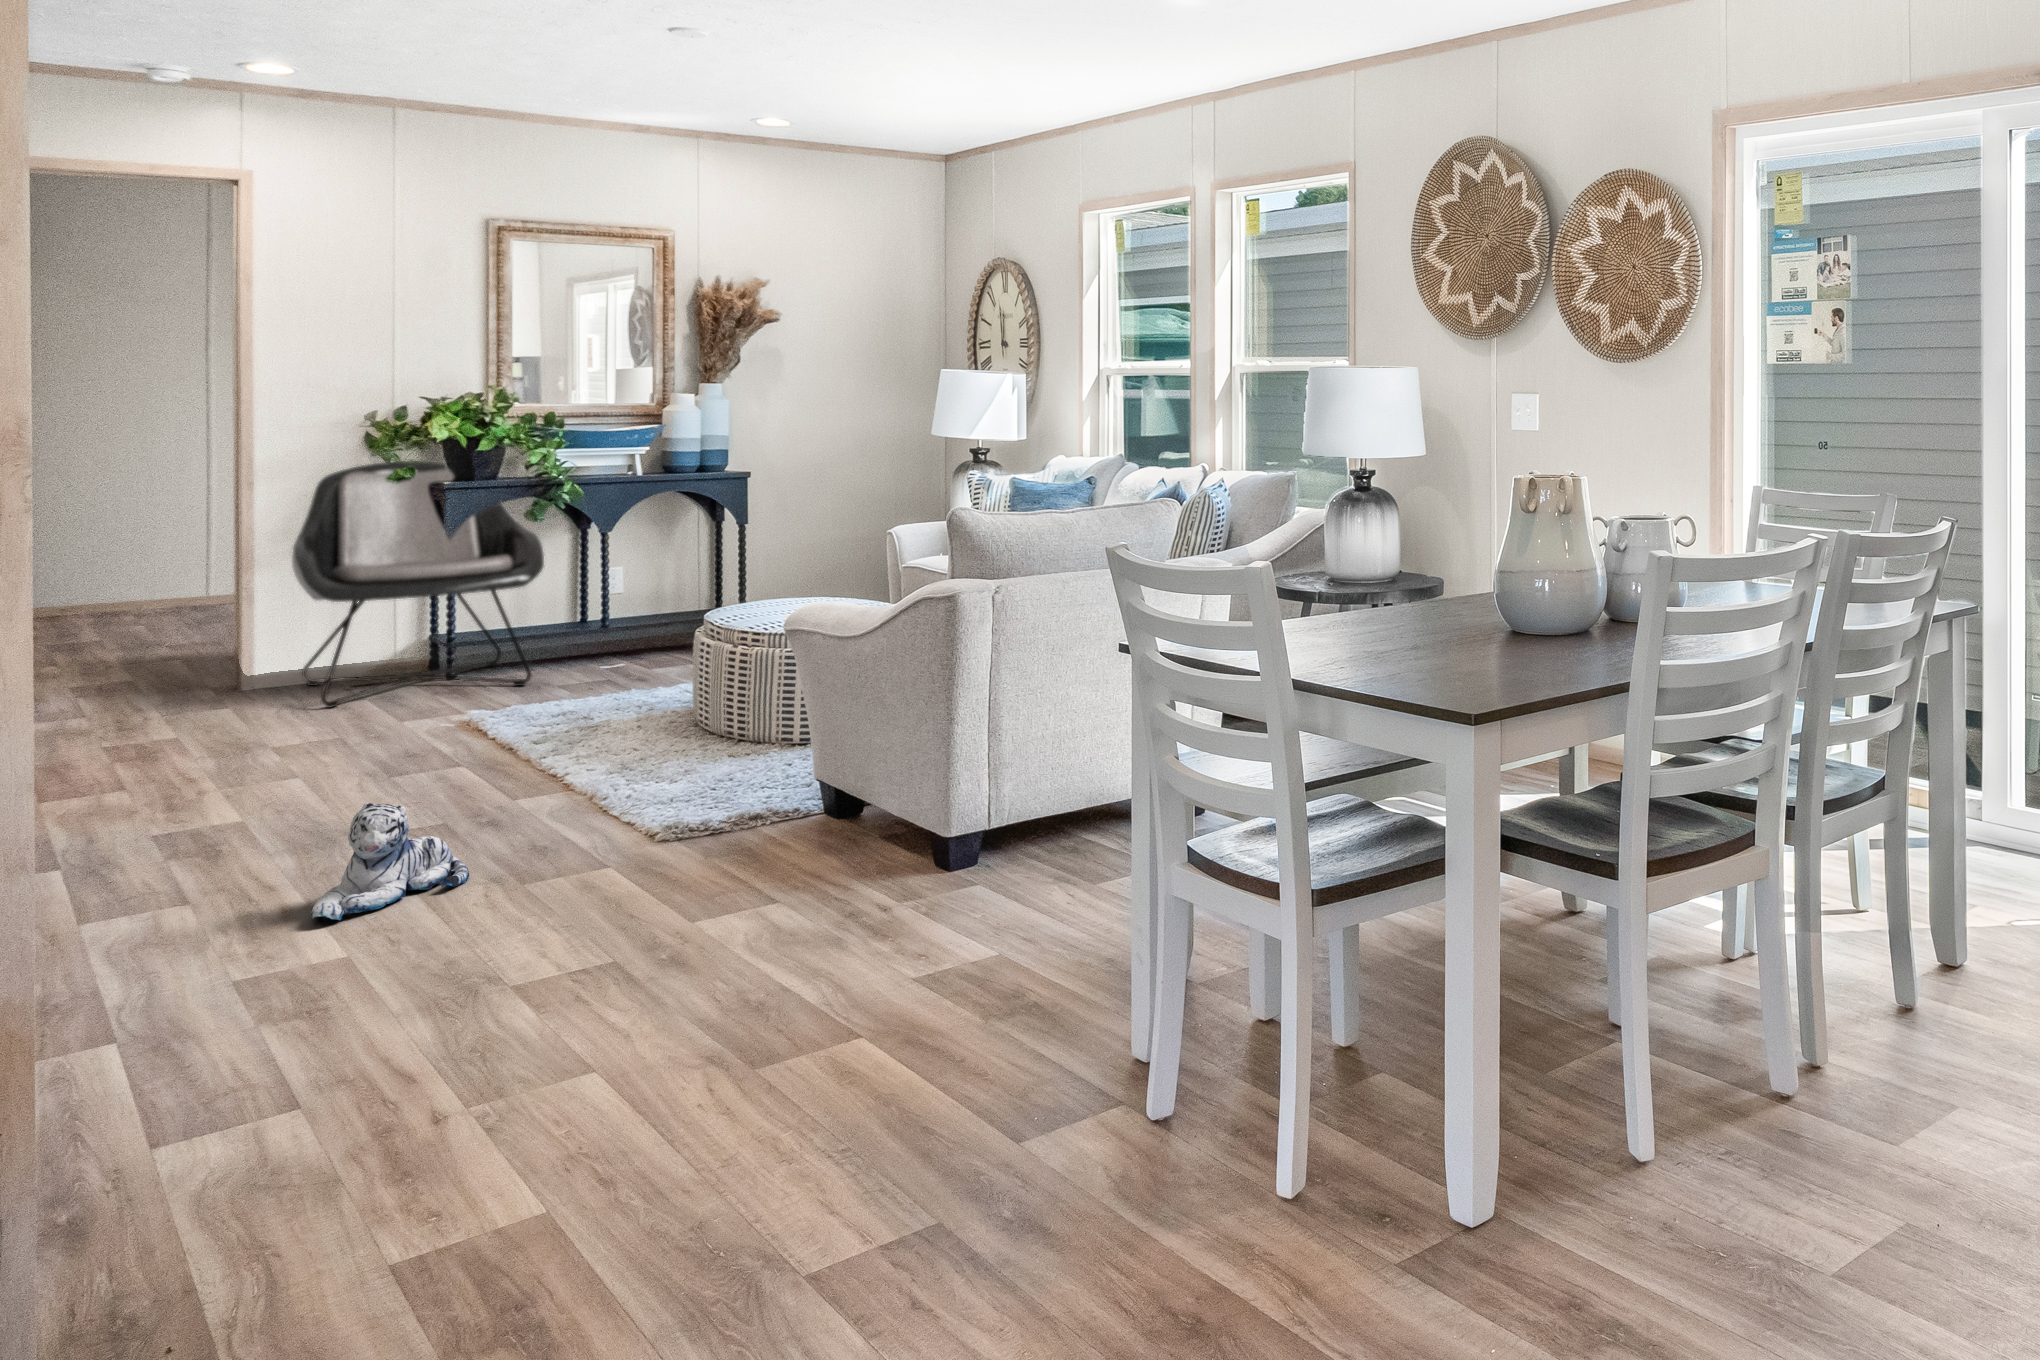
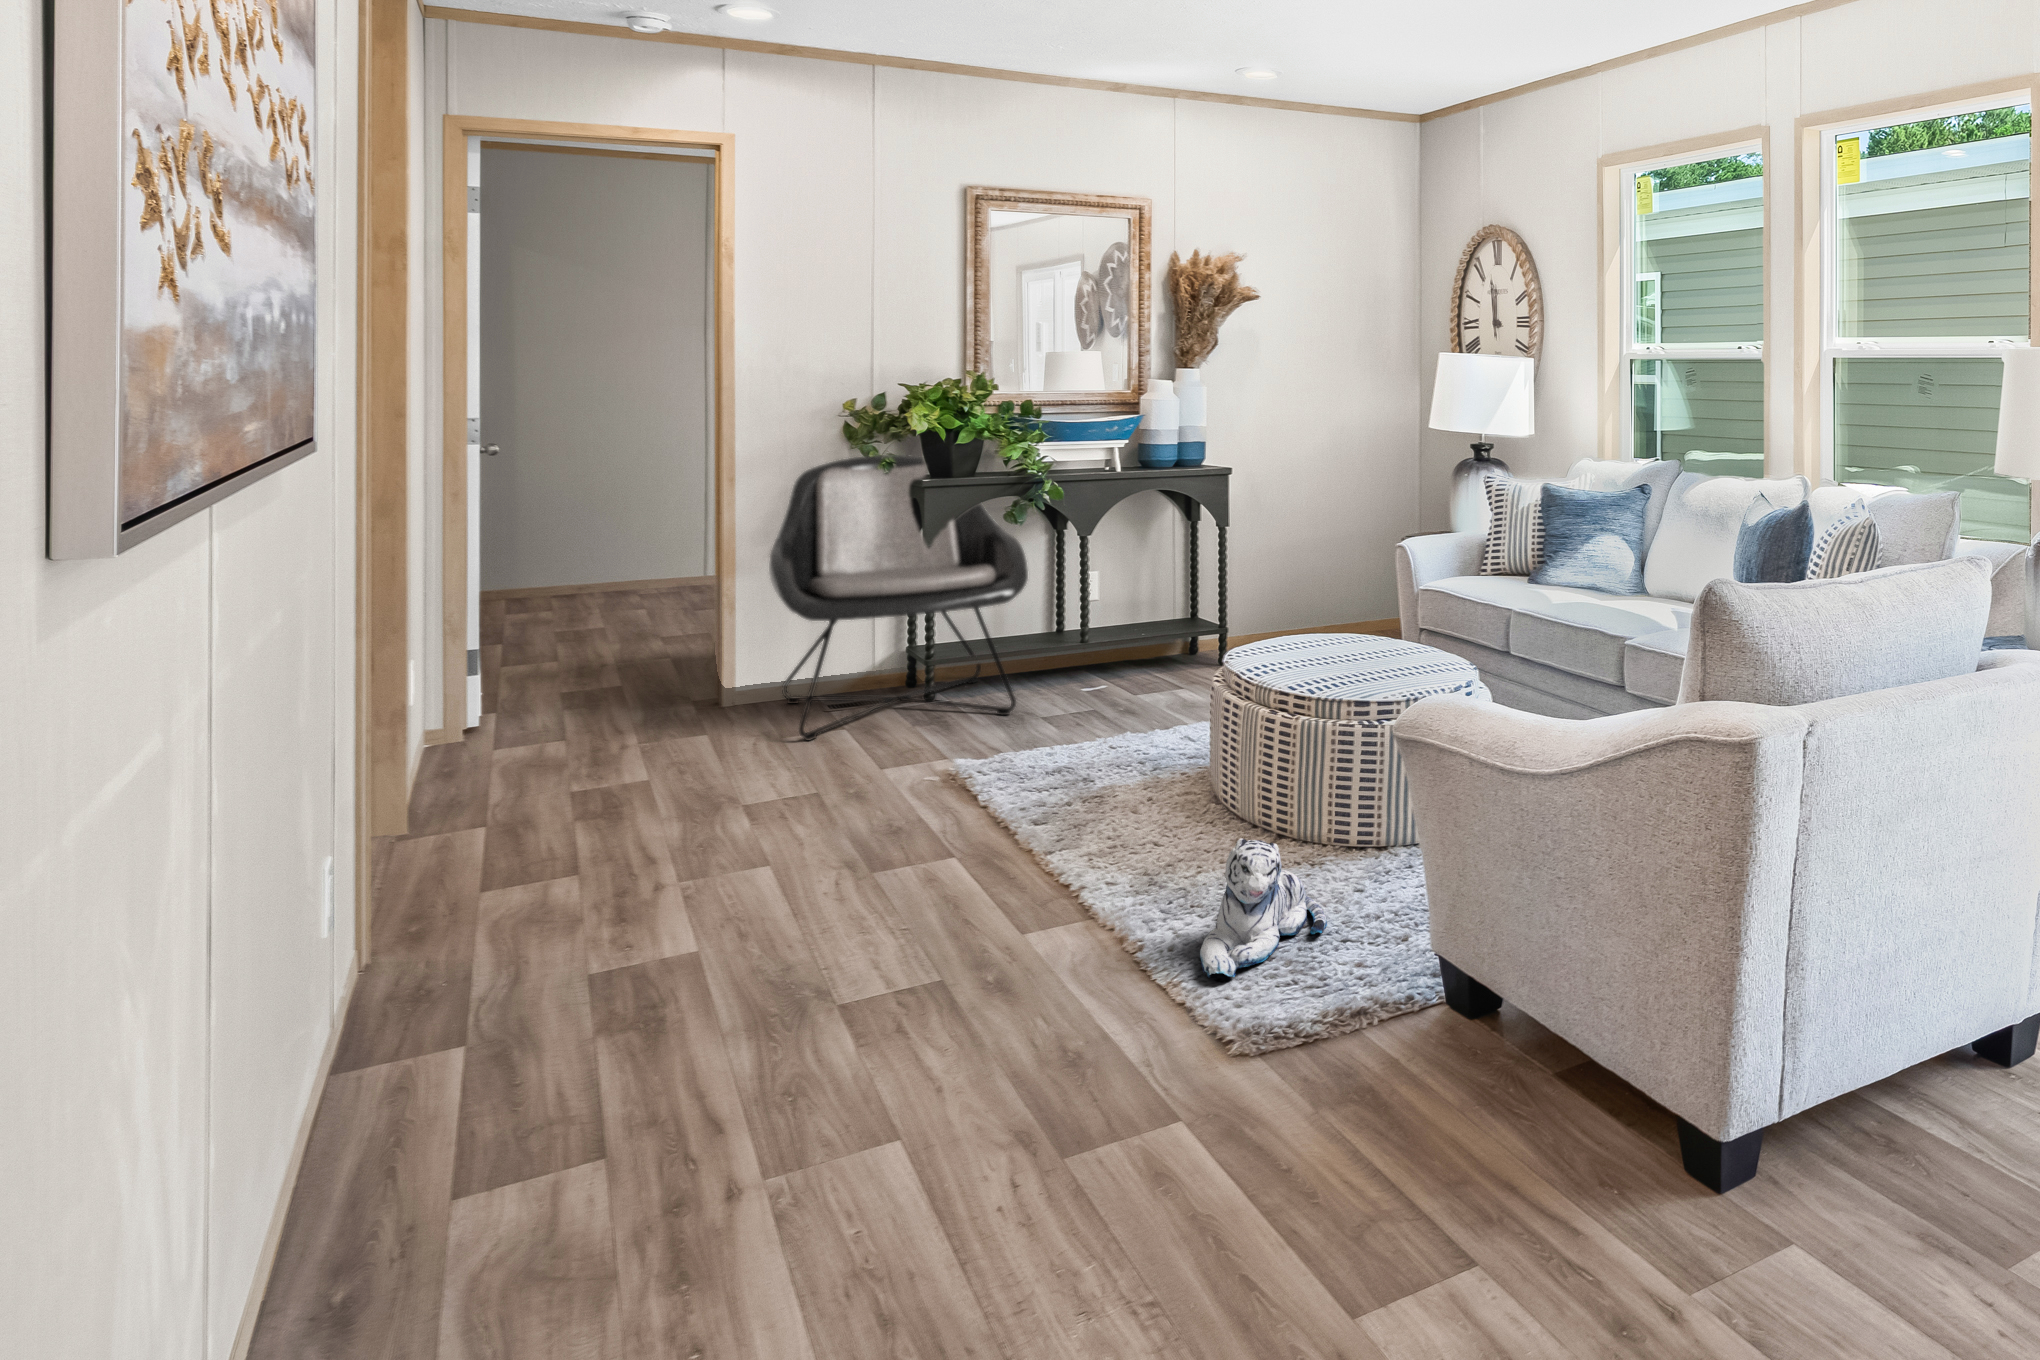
plush toy: present [310,803,469,921] -> present [1200,839,1327,978]

